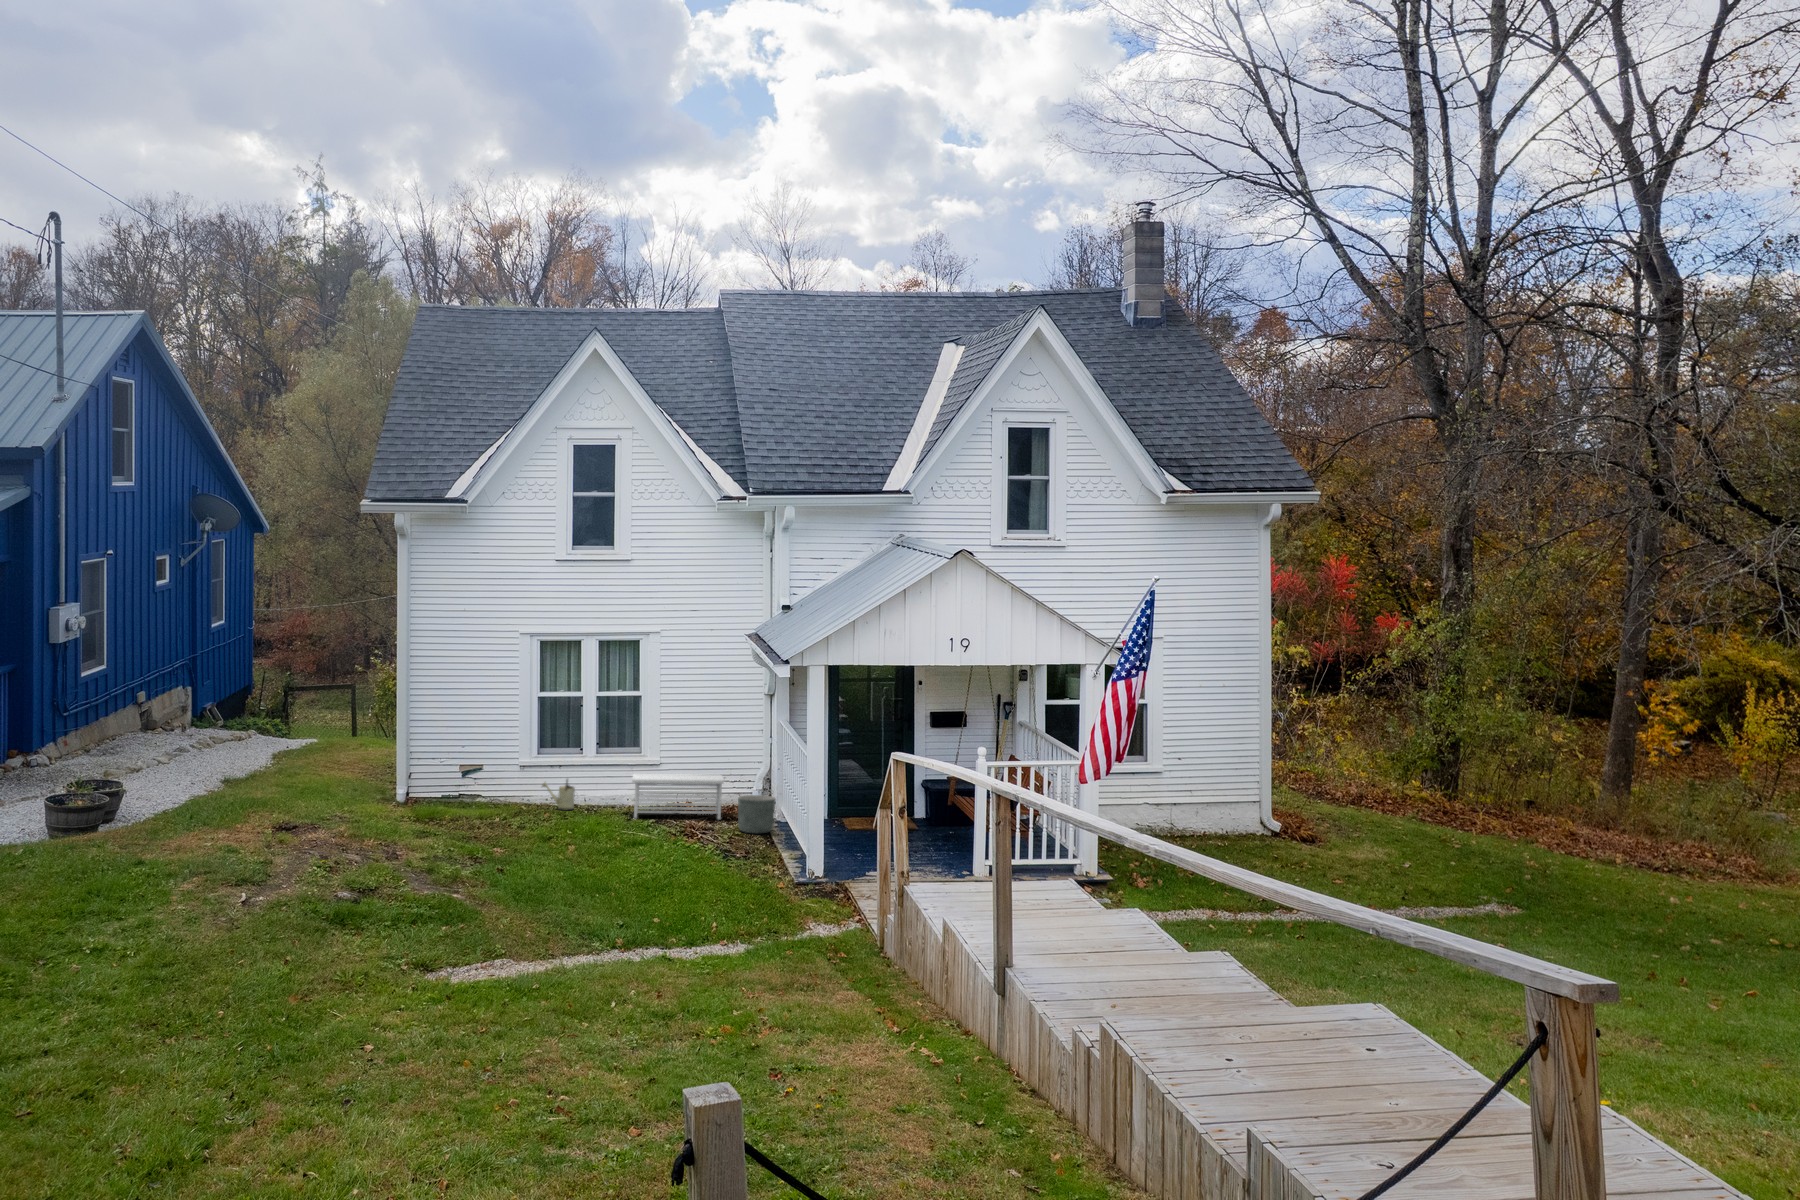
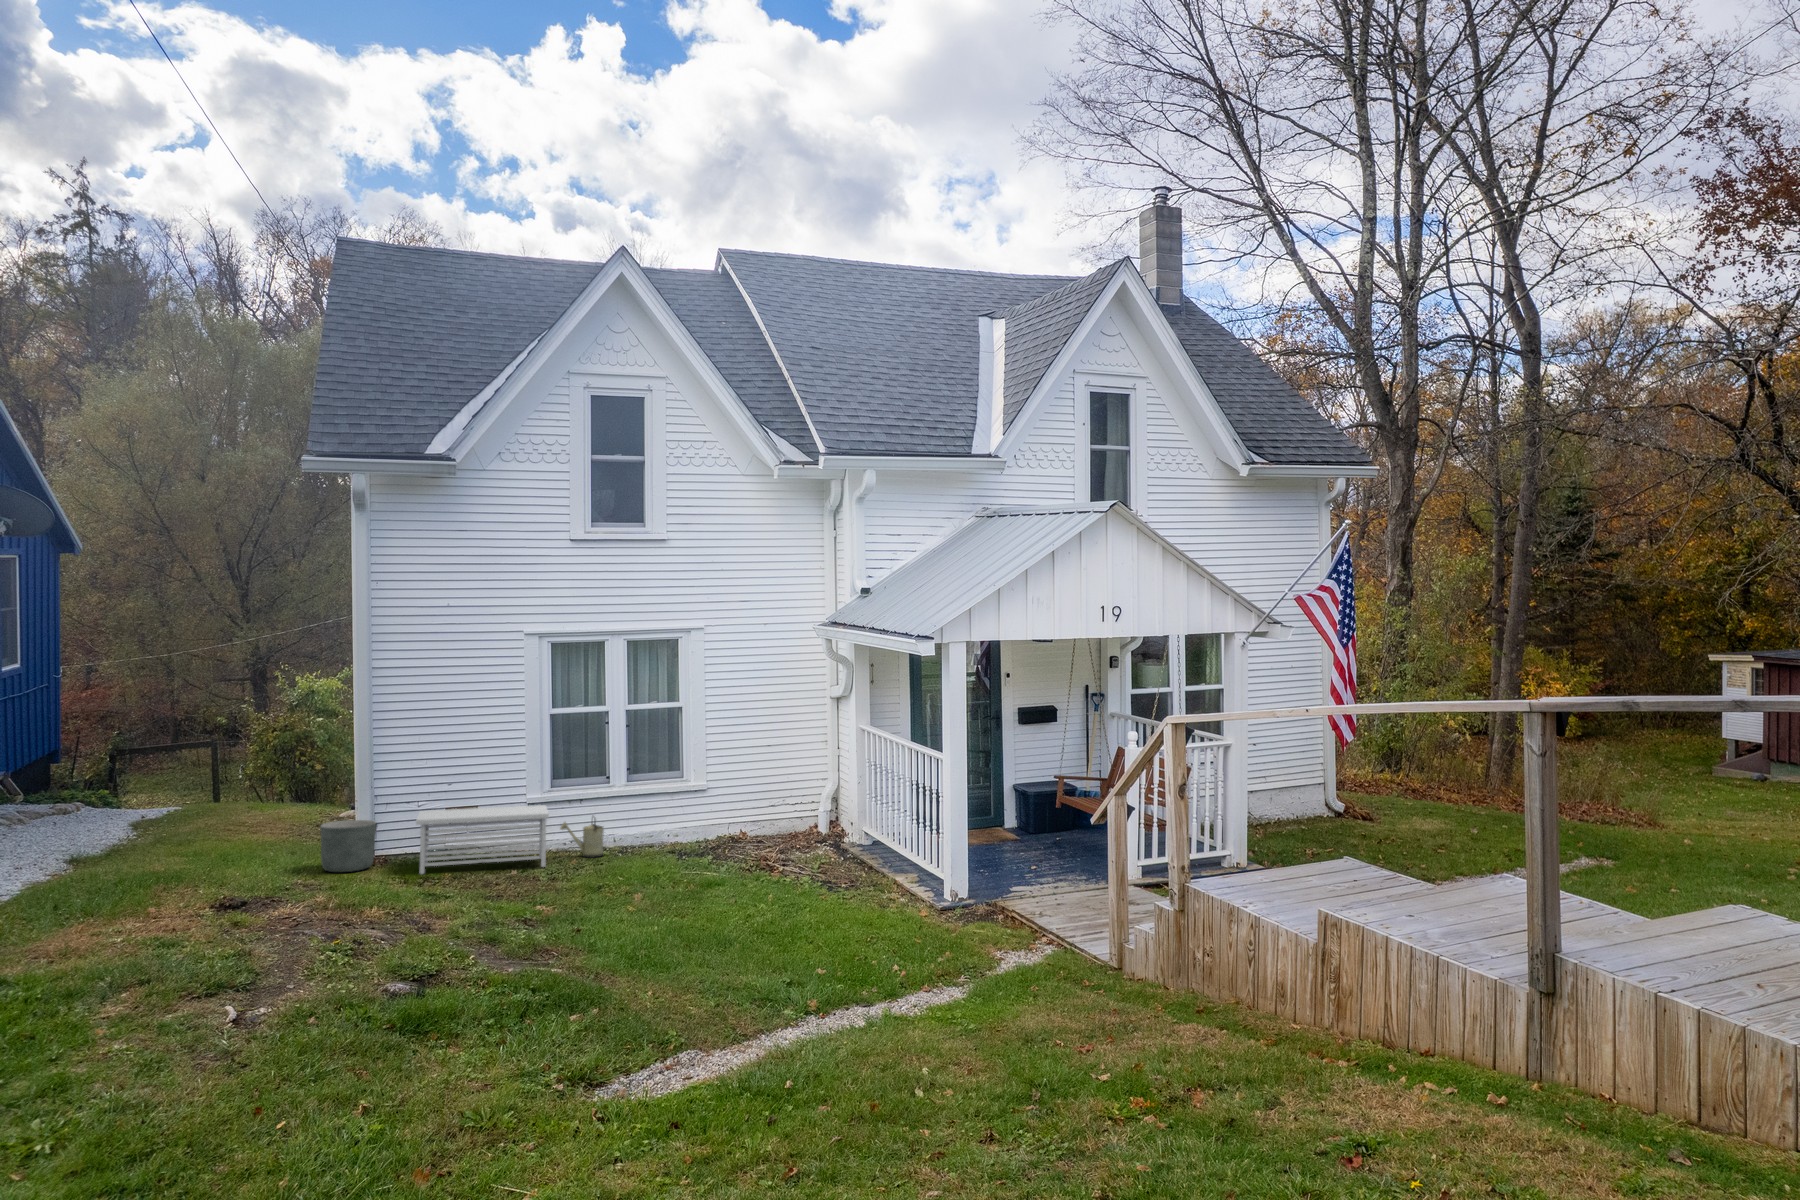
storage bench: present [632,774,724,819] -> present [416,805,549,874]
planter: present [738,795,776,834] -> present [321,820,376,872]

